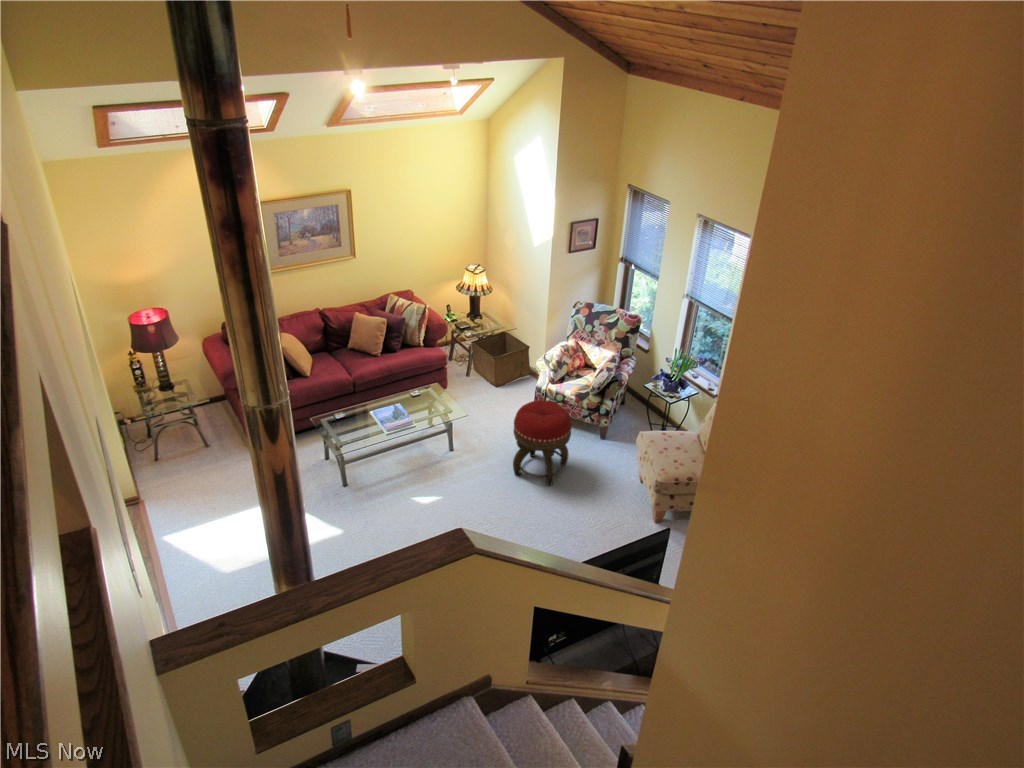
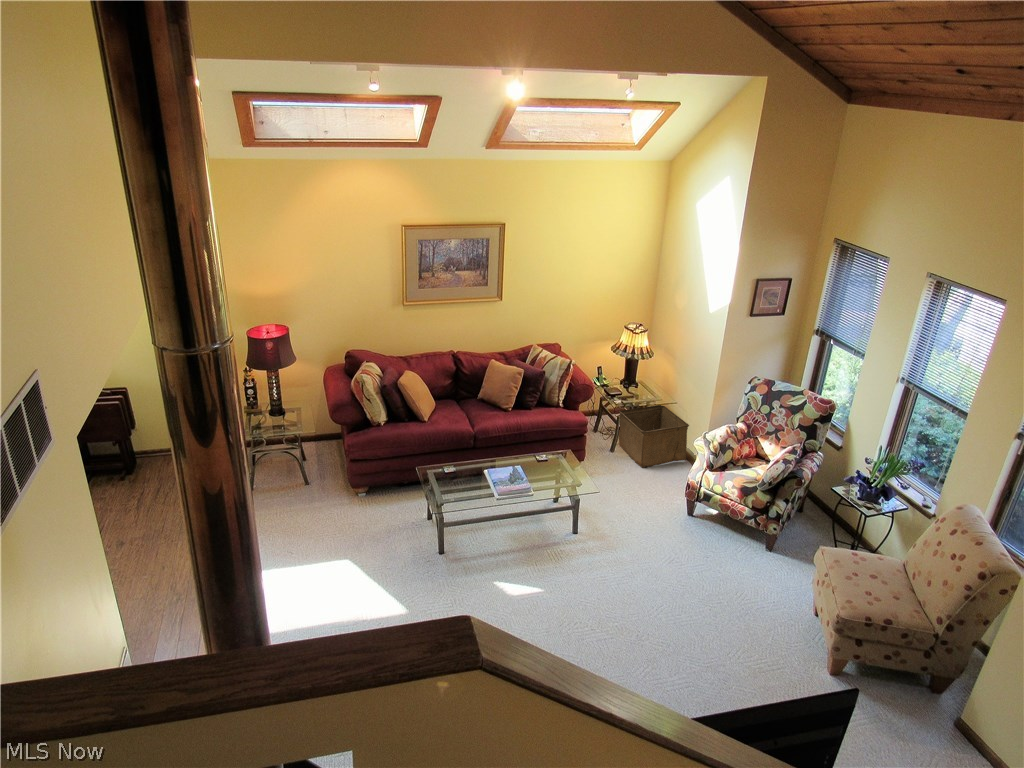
footstool: present [513,400,572,486] -> none [646,485,728,598]

